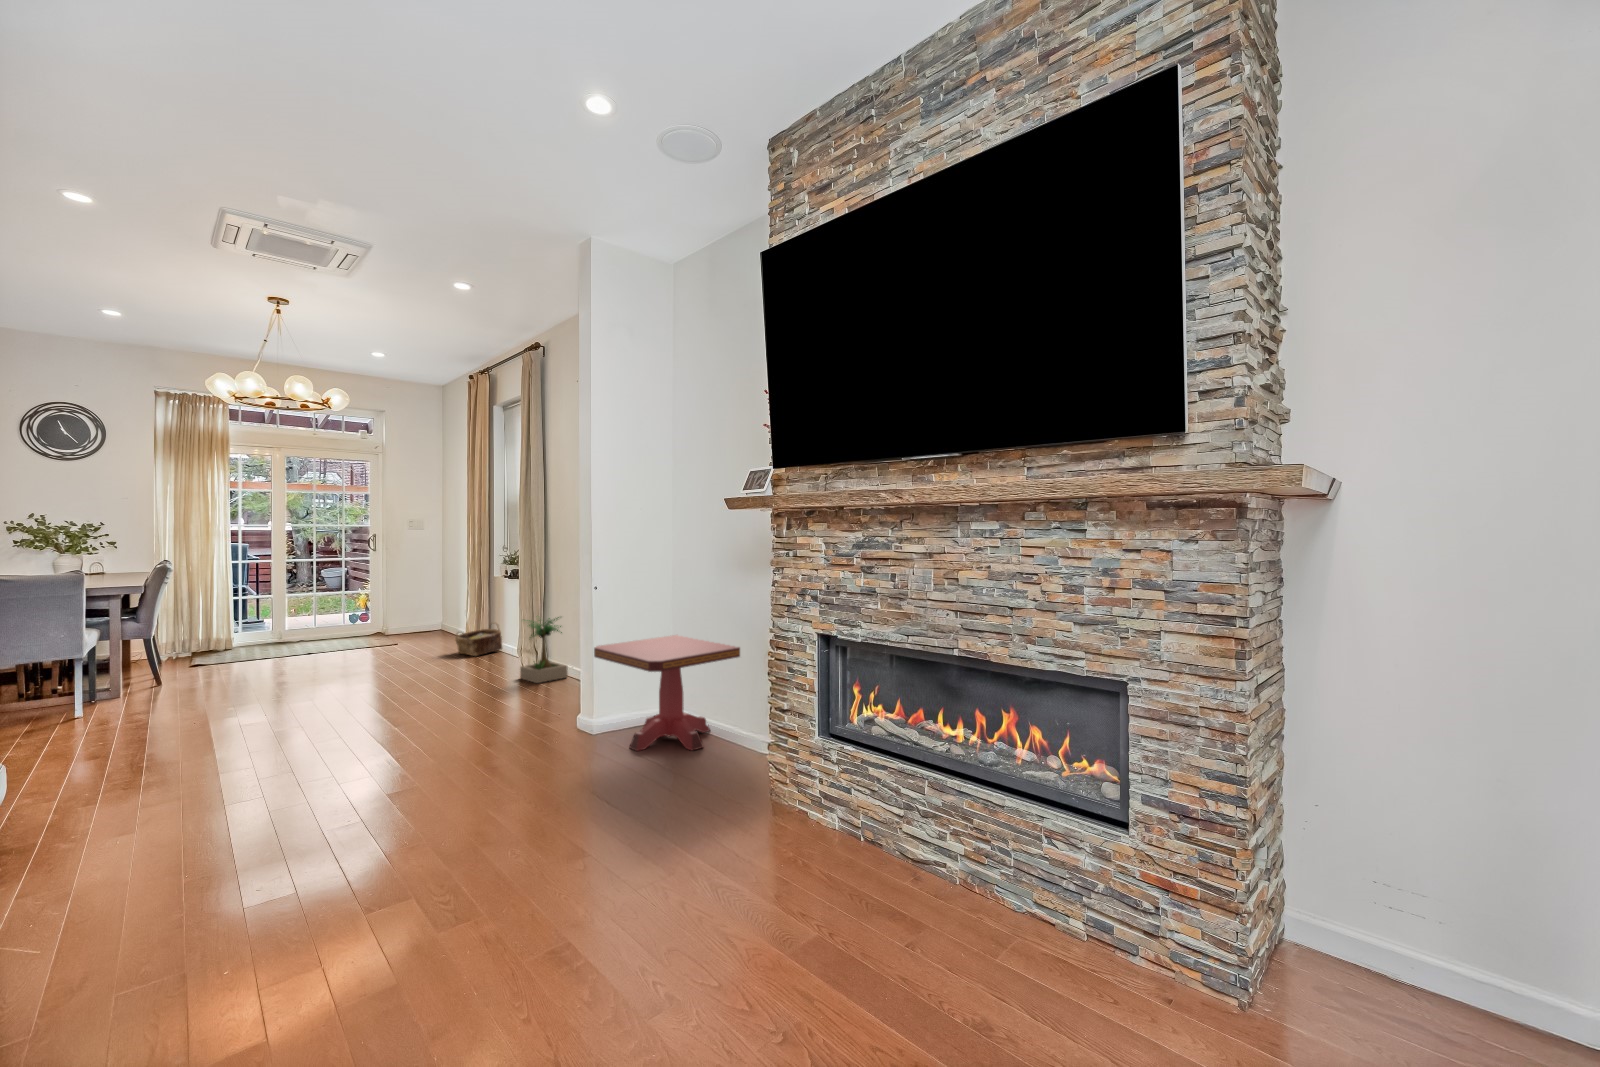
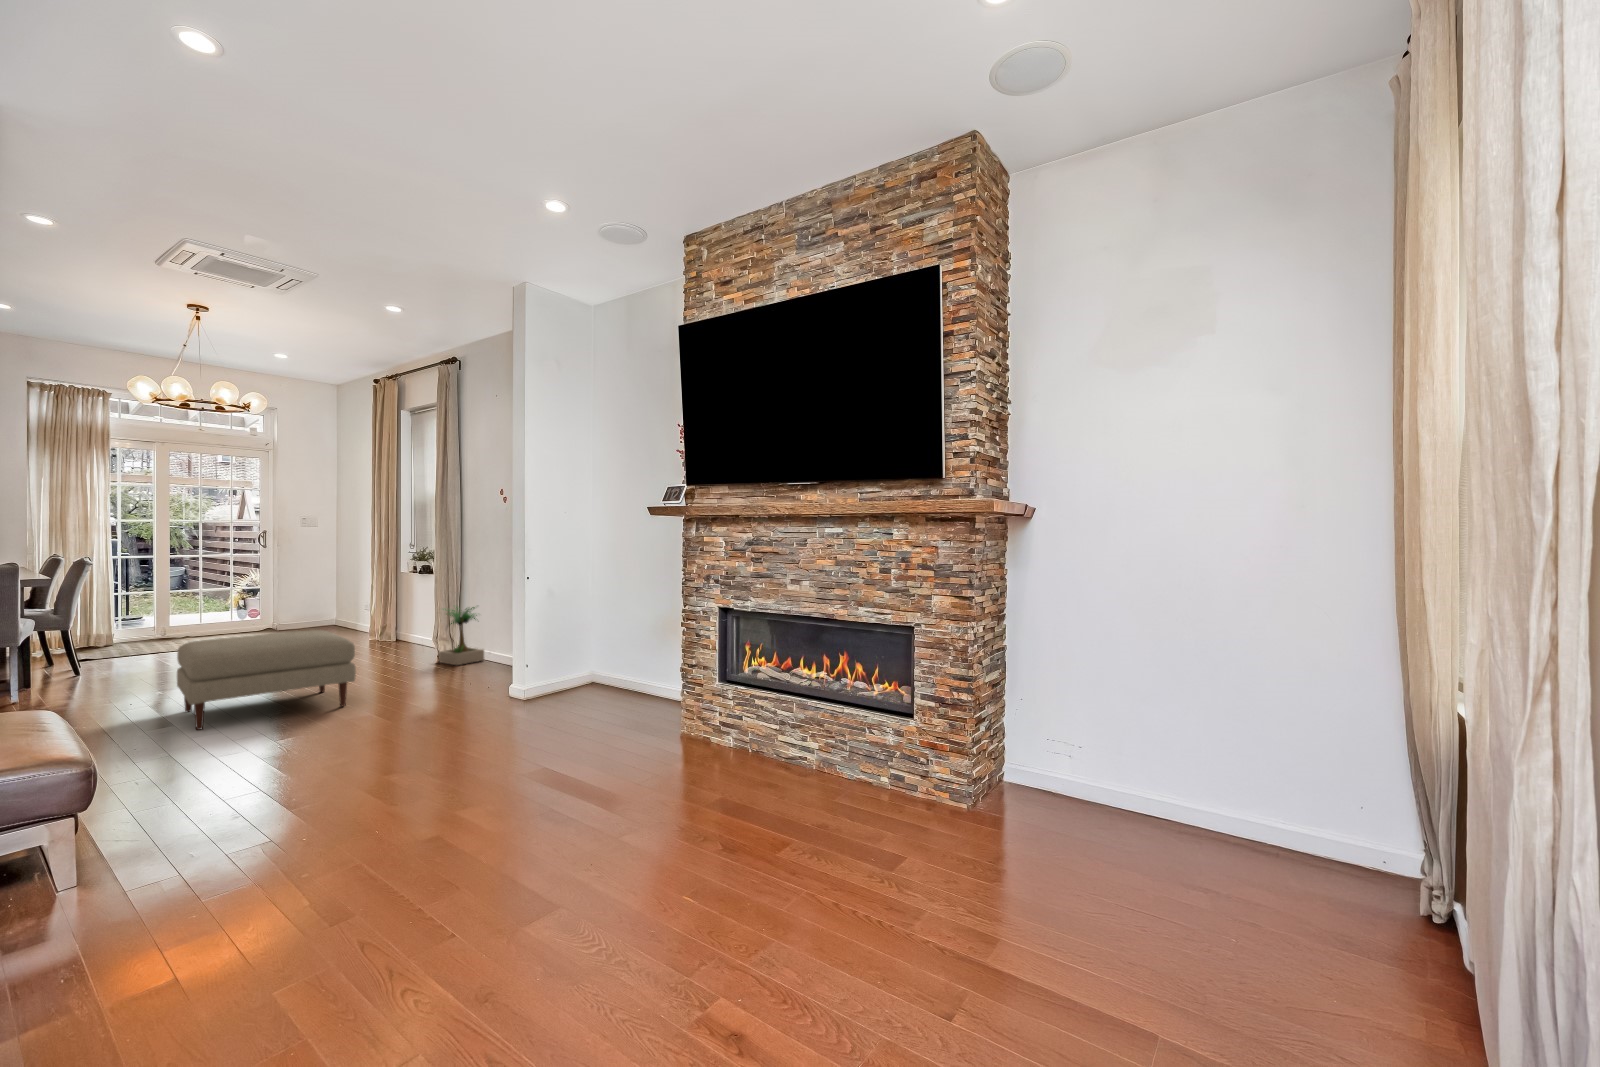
woven basket: present [455,624,502,656] -> none [363,614,410,646]
side table: present [594,635,740,751] -> none [528,616,657,709]
ottoman: none [220,646,408,763] -> present [177,630,356,730]

